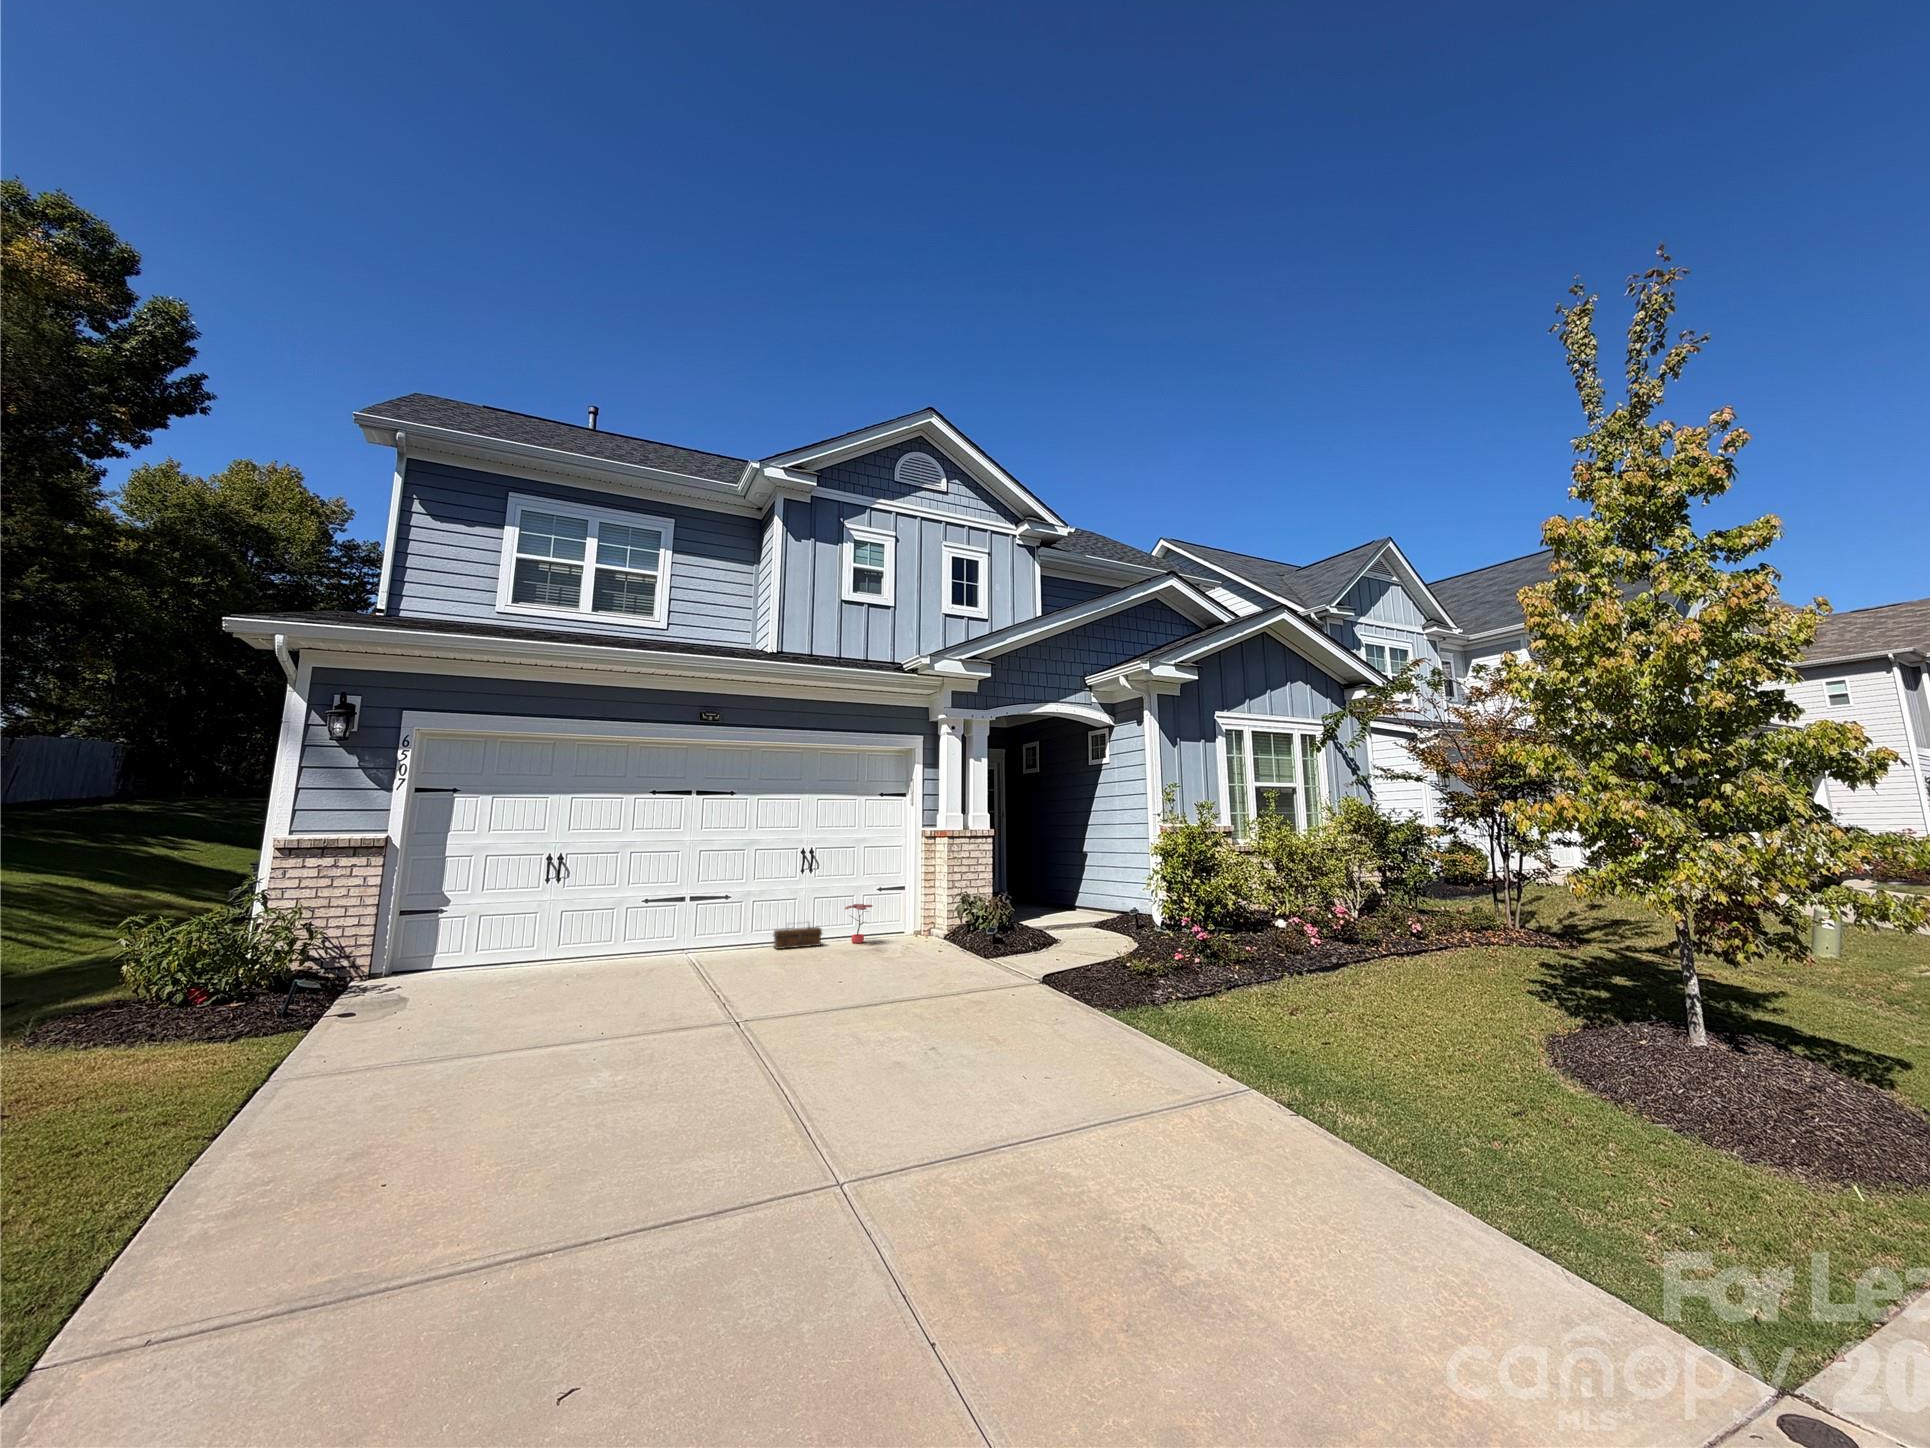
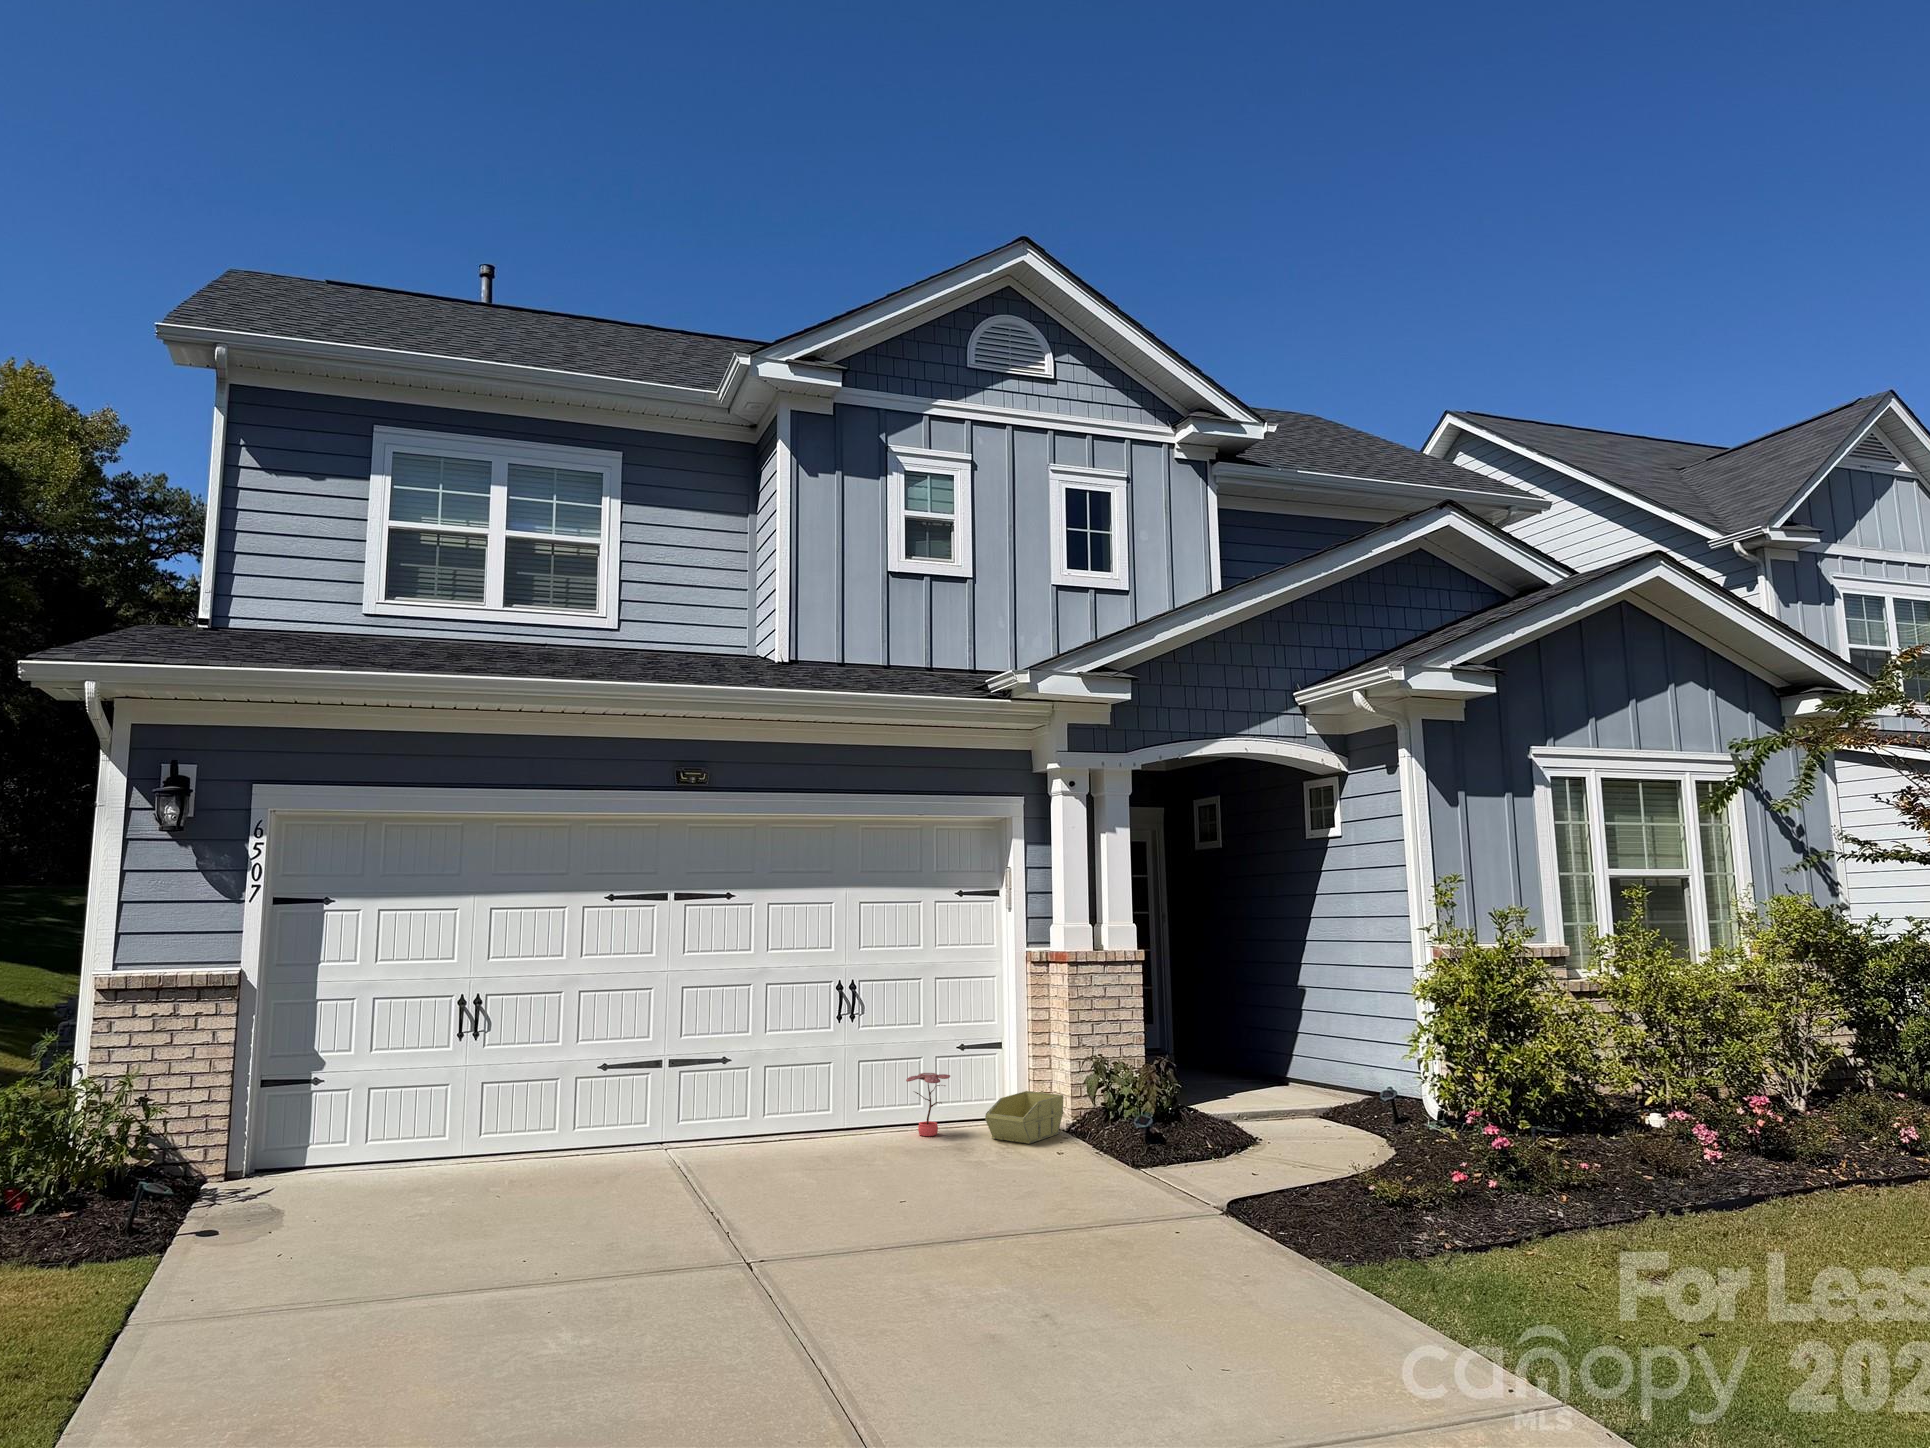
storage bin: none [894,915,942,946] -> present [985,1091,1064,1144]
toolbox: present [773,926,822,949] -> none [795,1101,873,1144]

